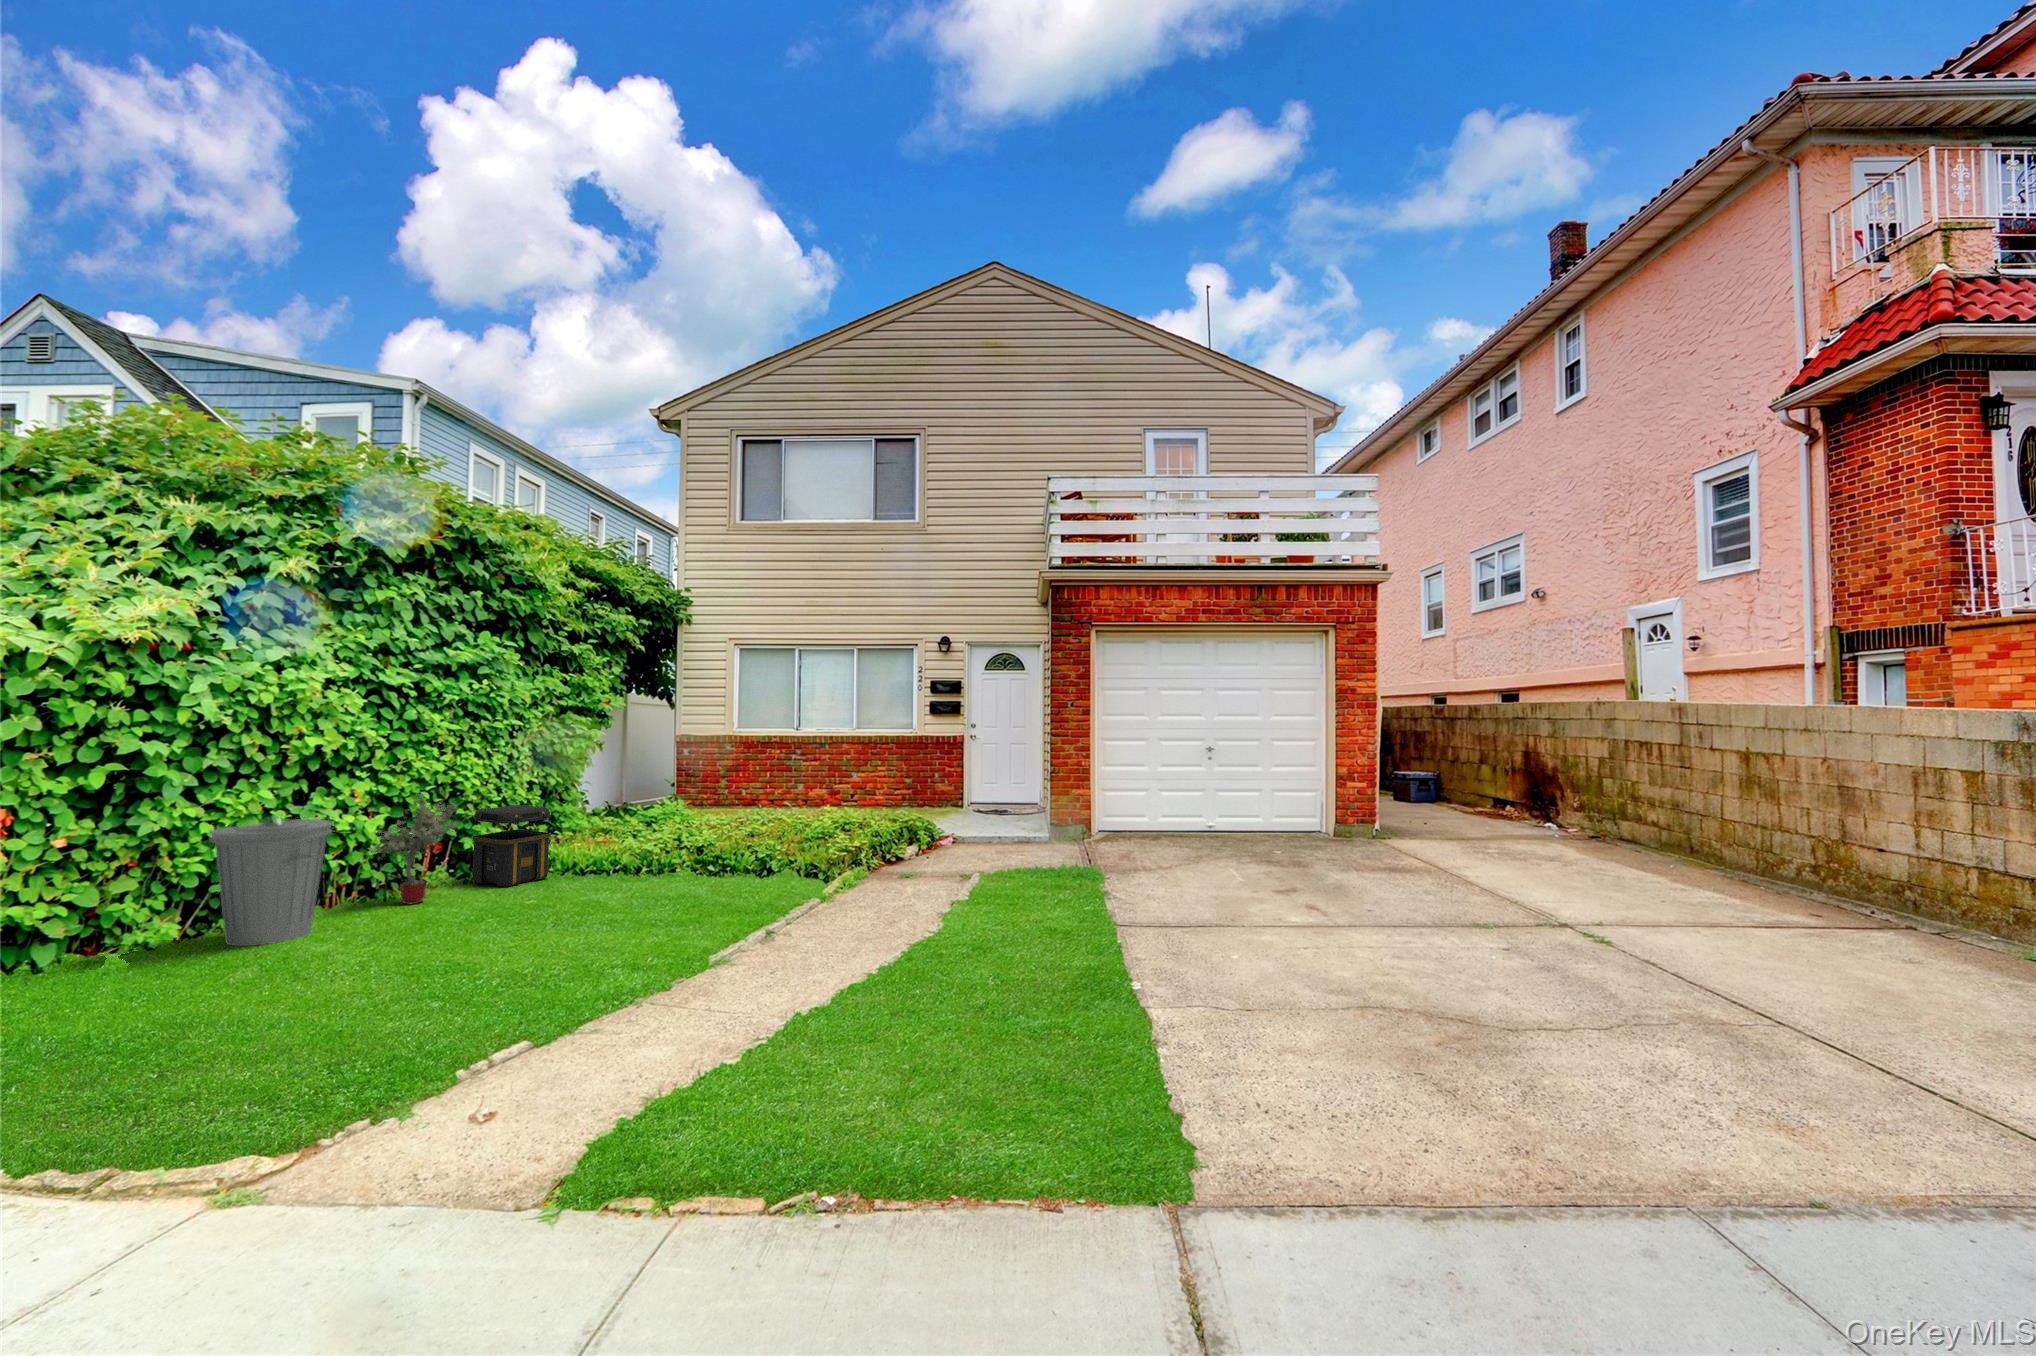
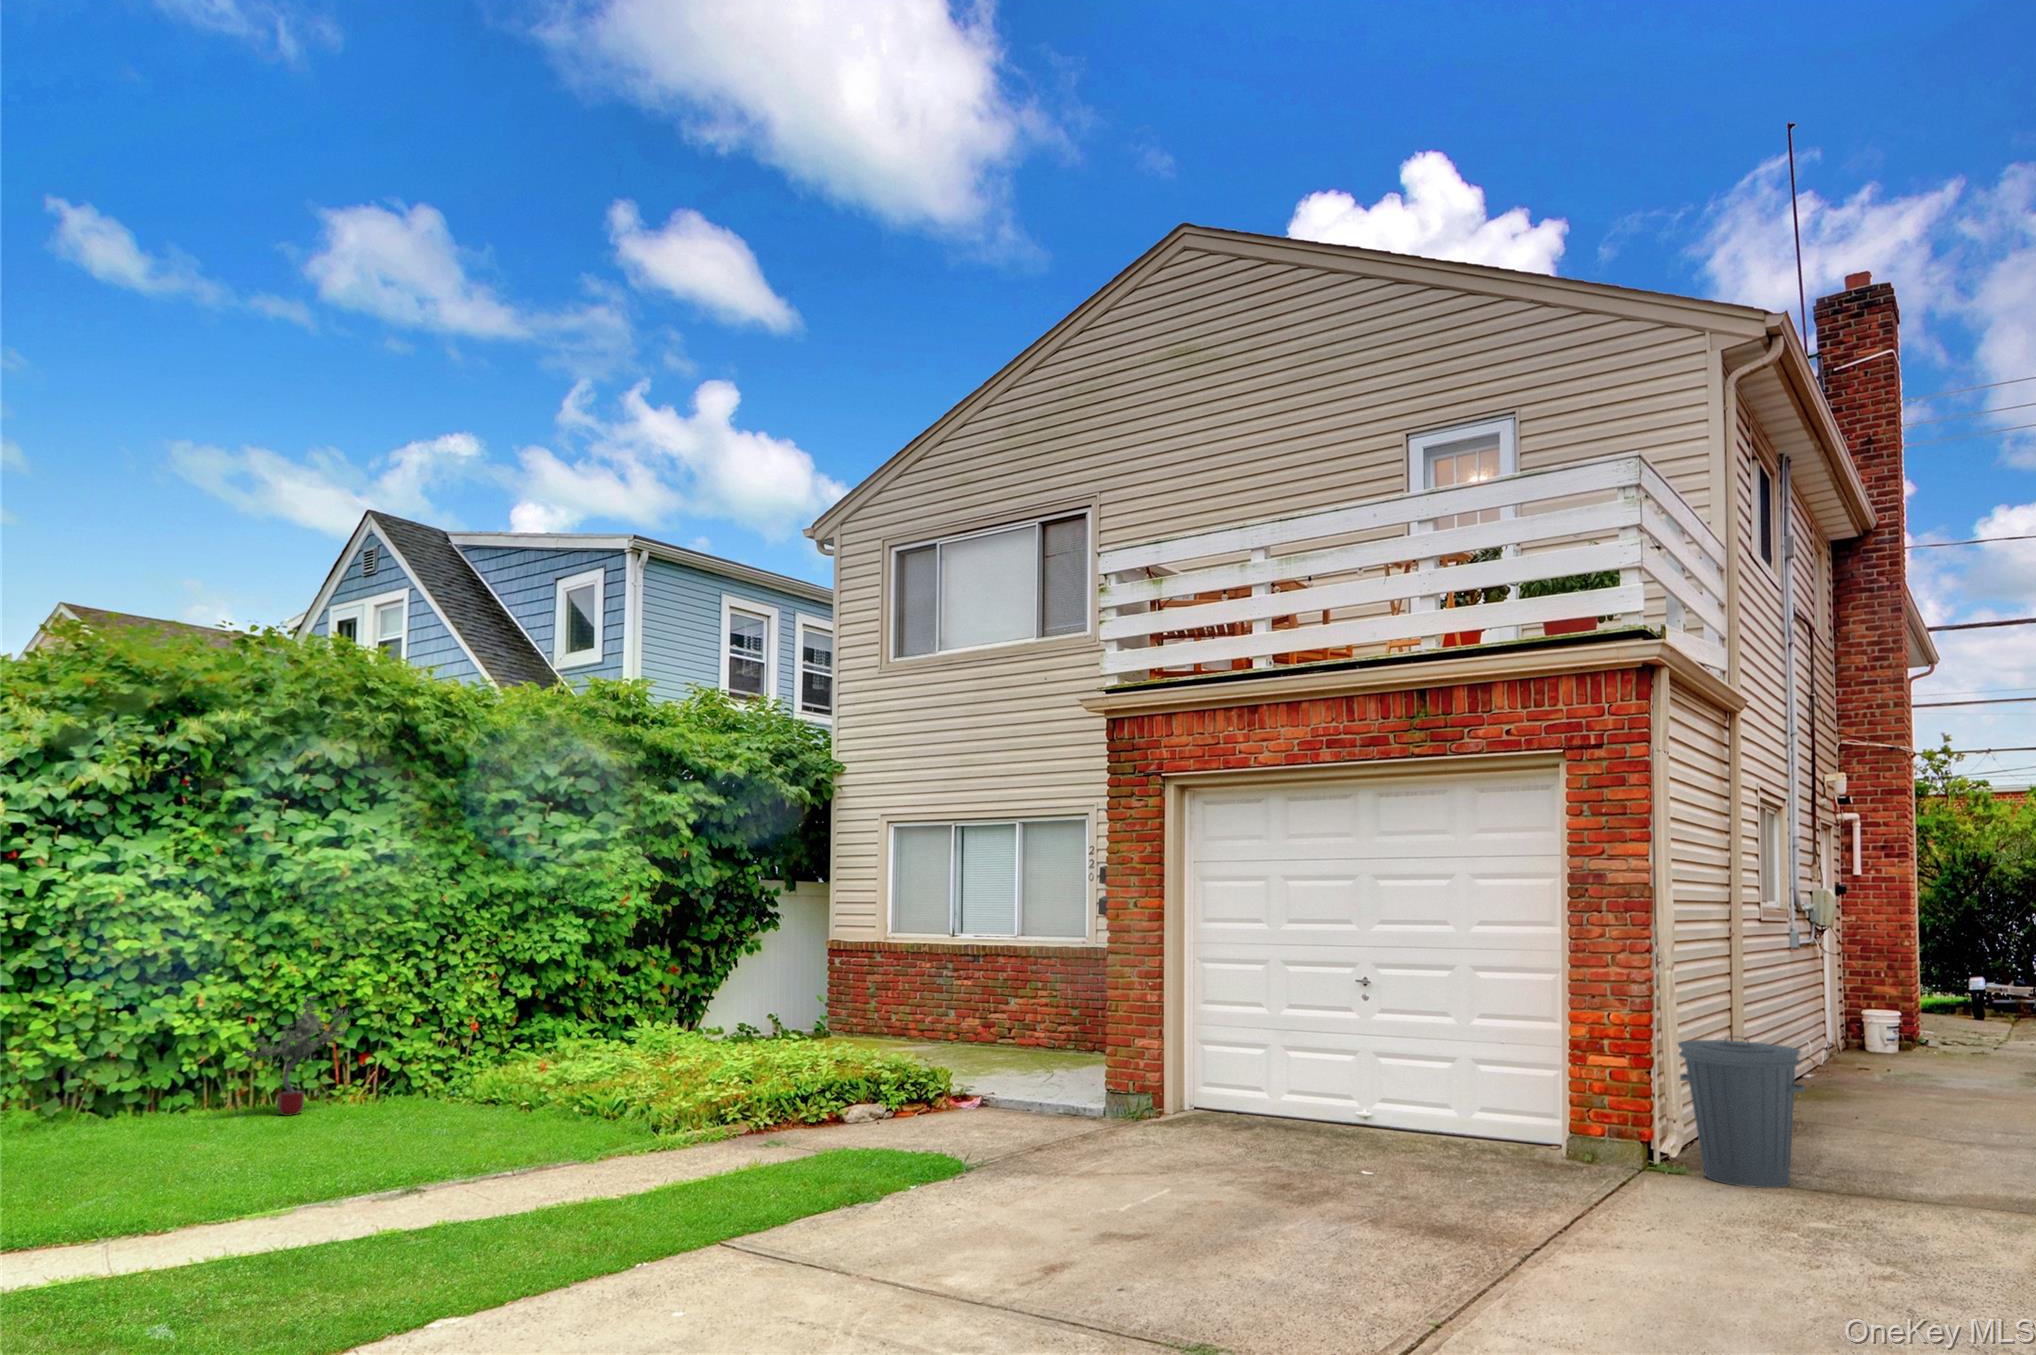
toolbox: present [472,805,551,887] -> none [382,1015,456,1108]
trash can: present [209,817,333,946] -> present [1678,1037,1805,1188]

